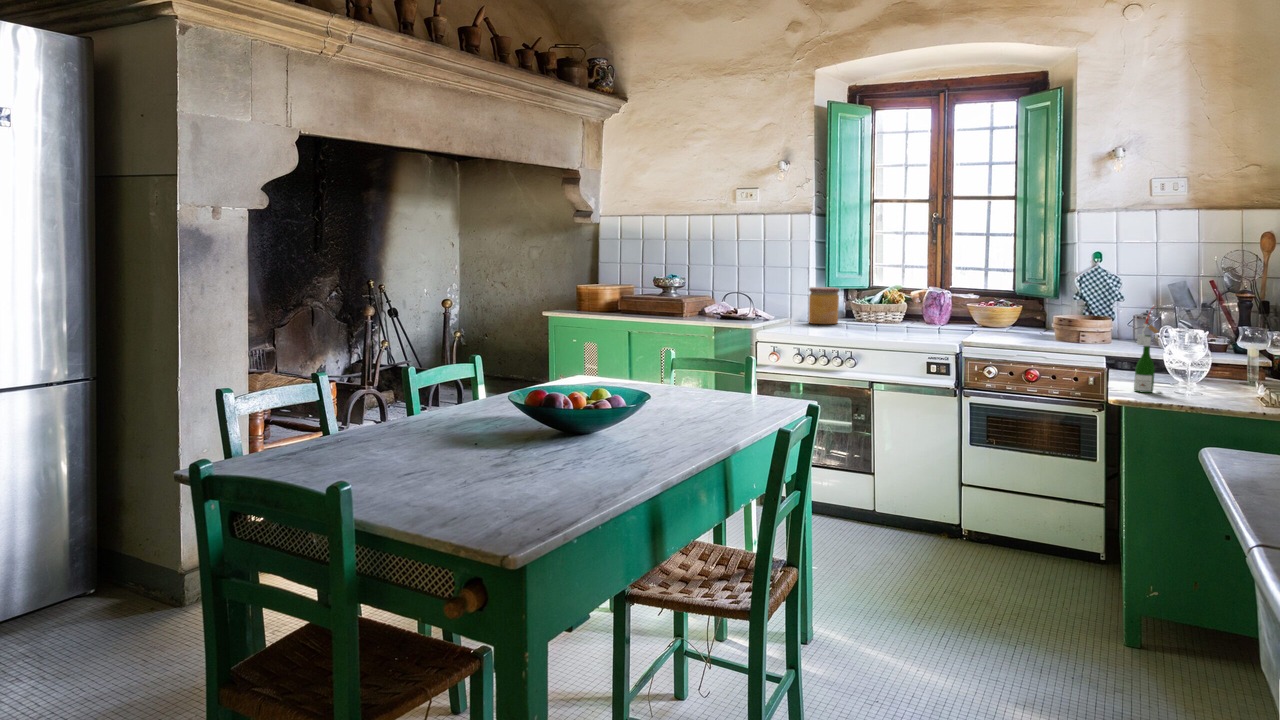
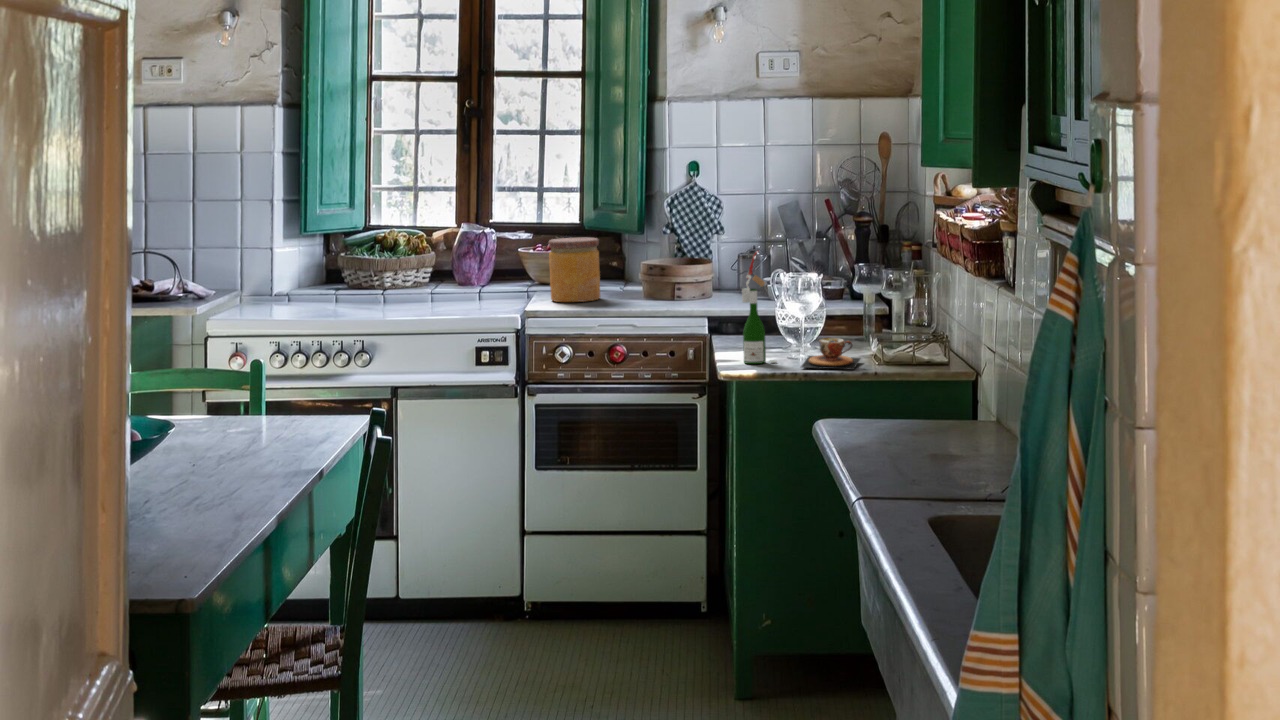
jar: present [809,287,839,324] -> present [548,238,600,302]
teacup: none [1184,378,1240,405] -> present [801,338,860,370]

